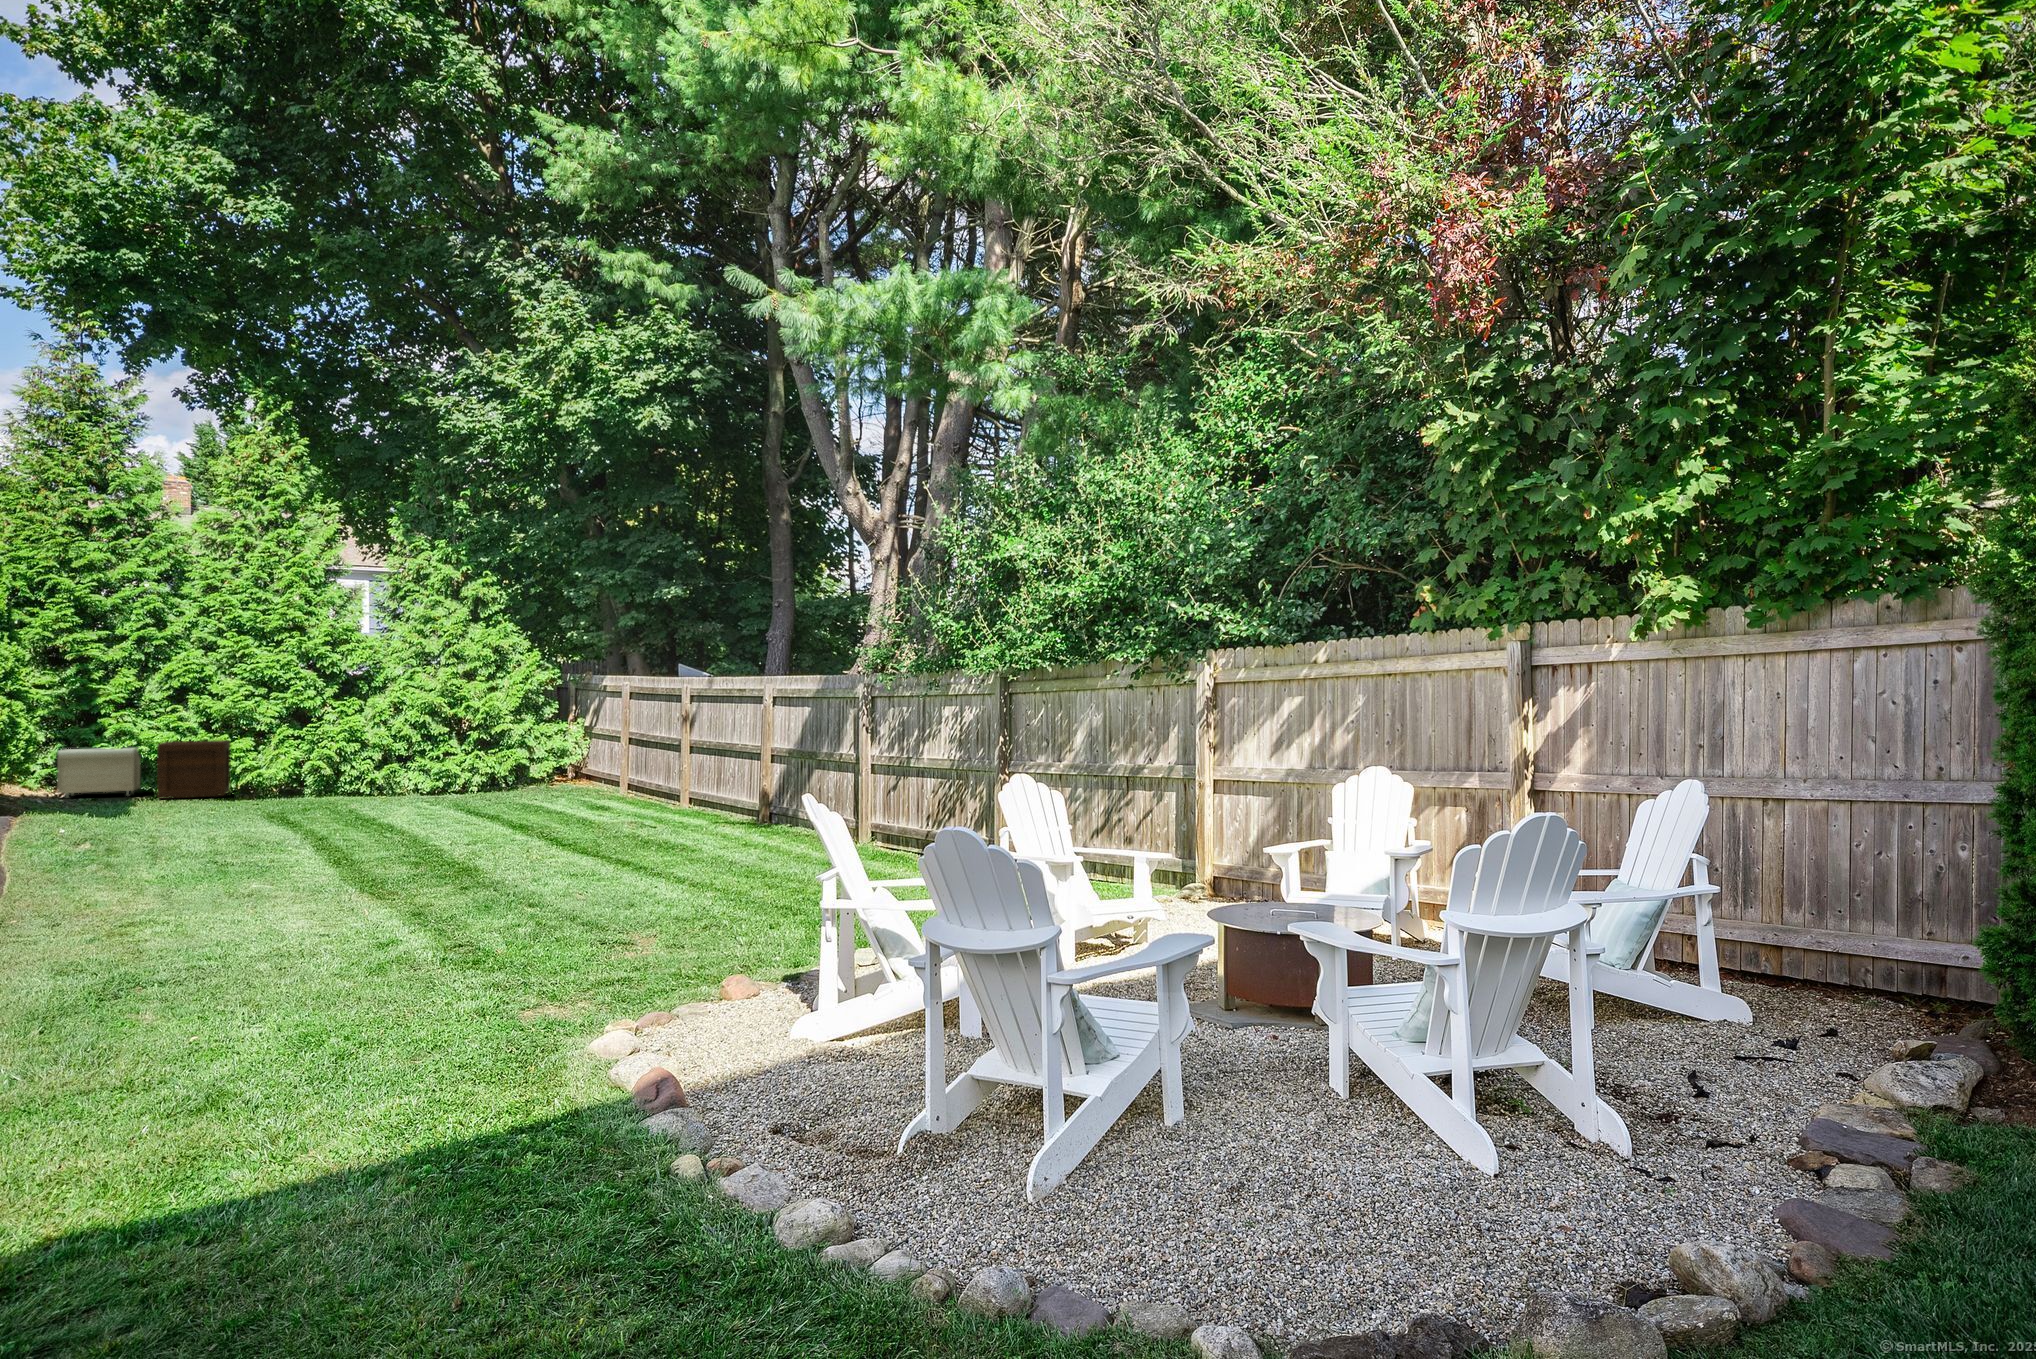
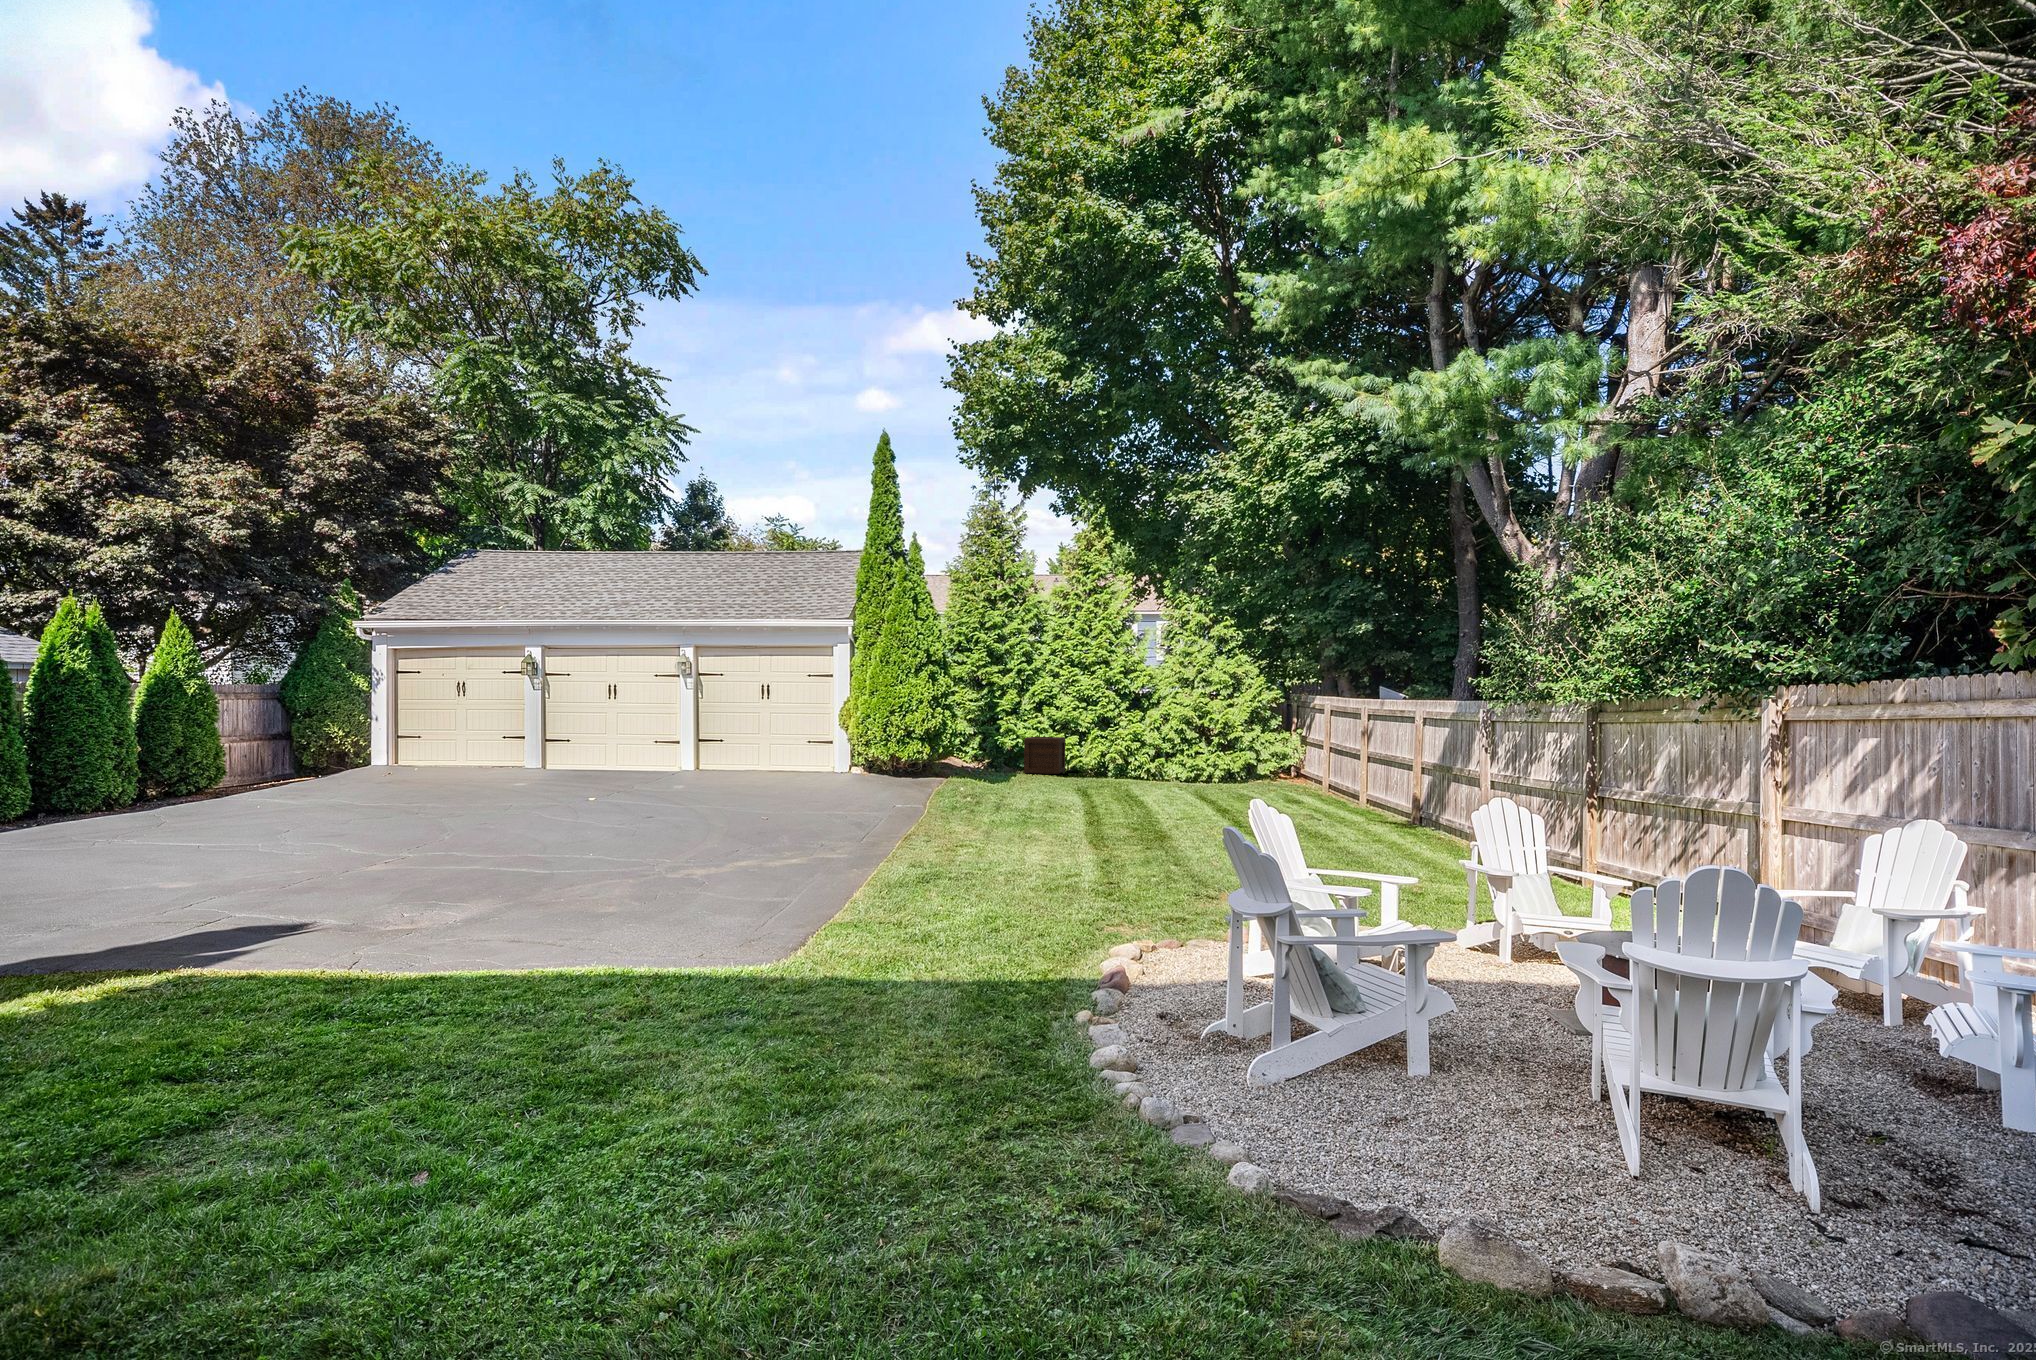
storage bench: present [58,748,140,798] -> none [978,739,1020,770]

